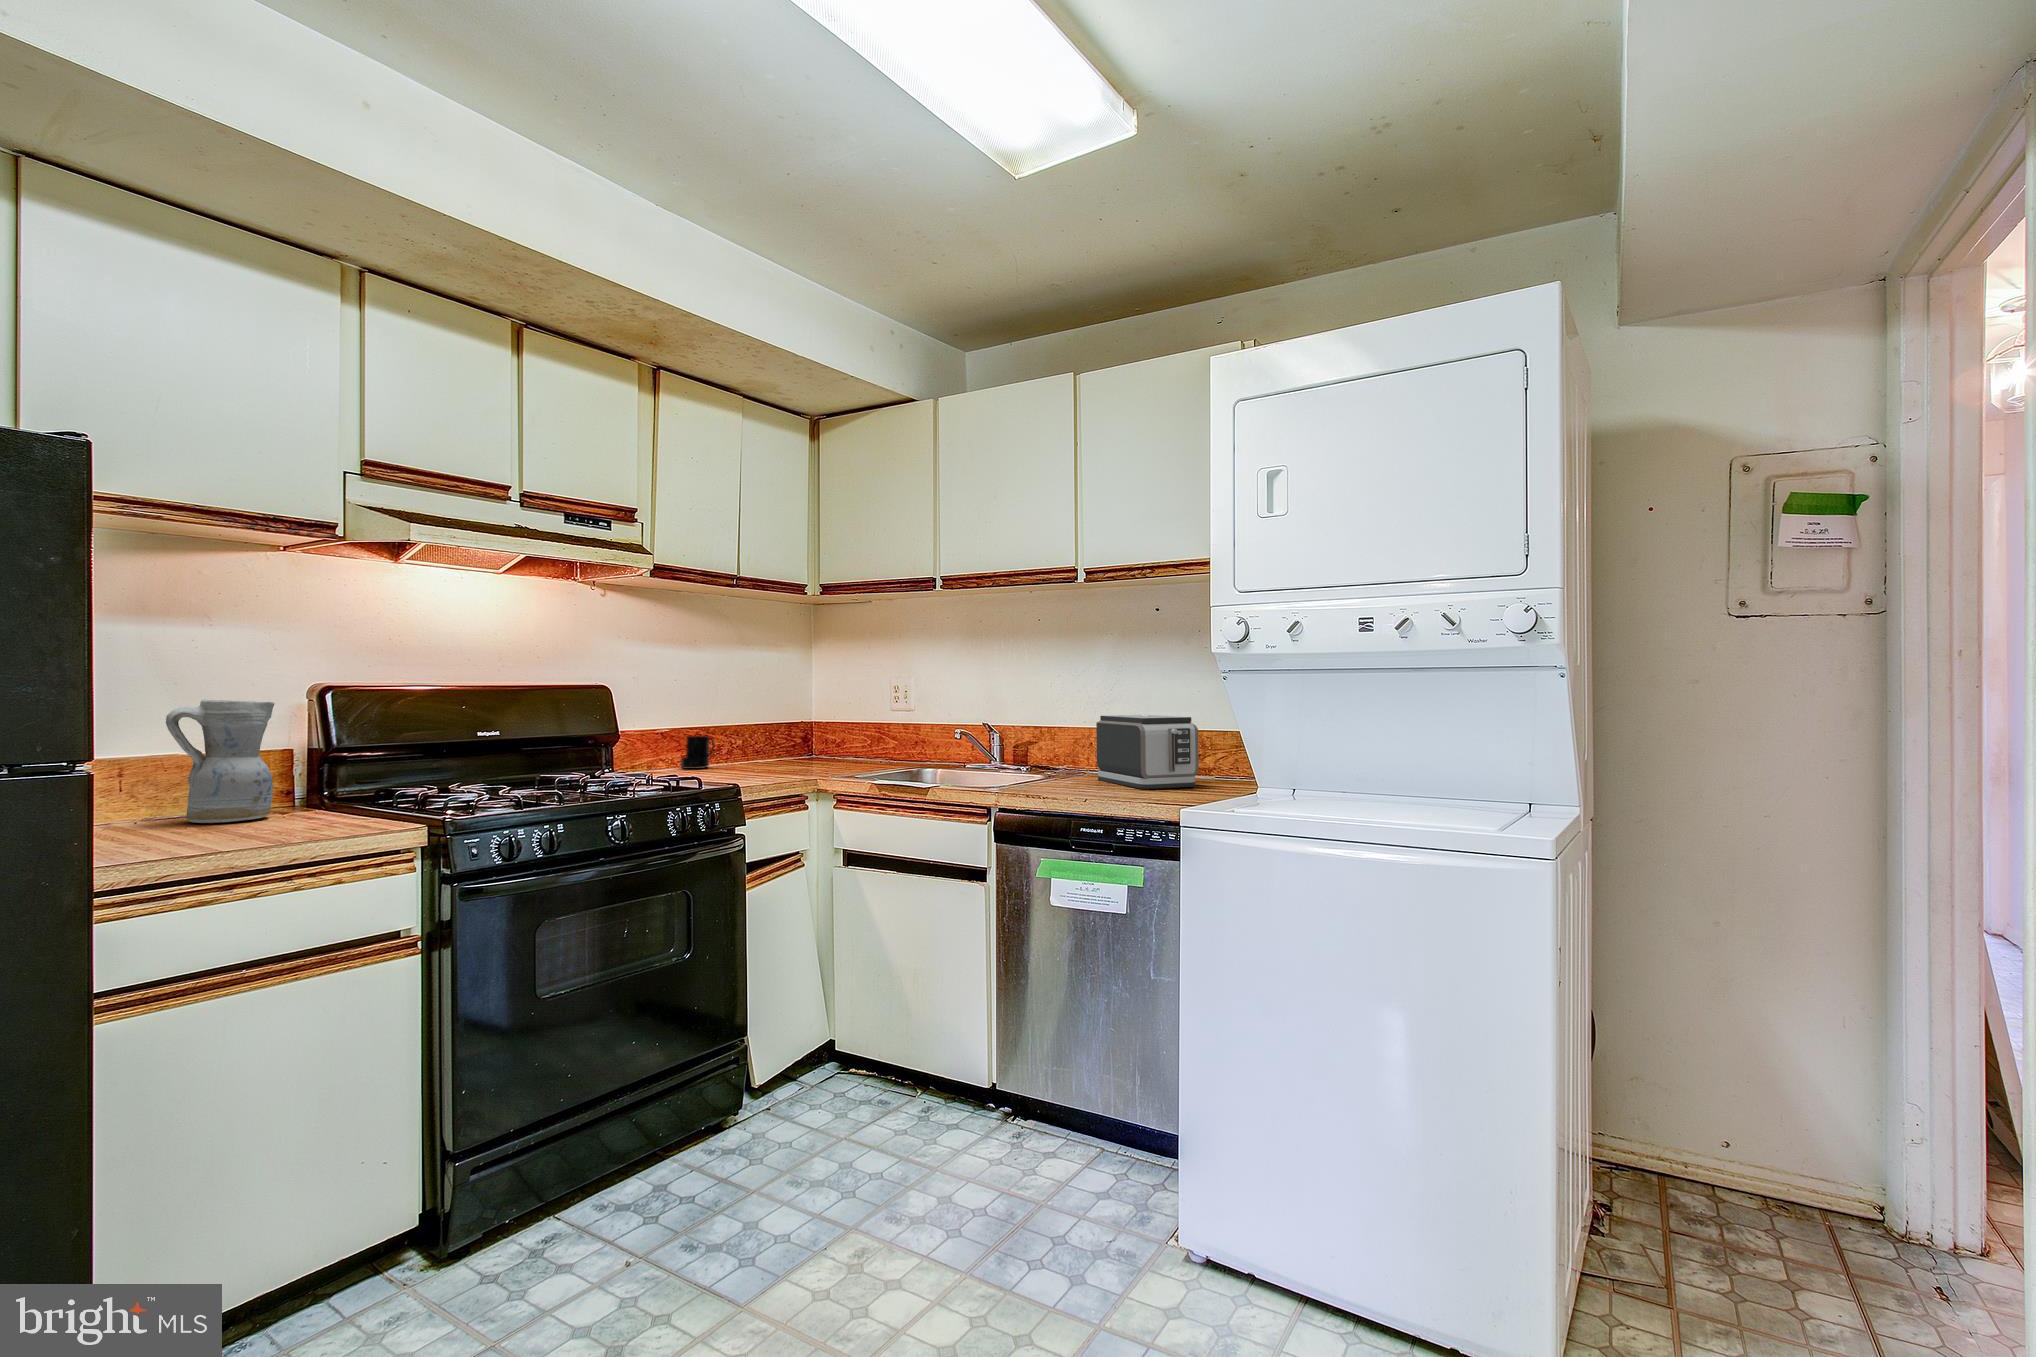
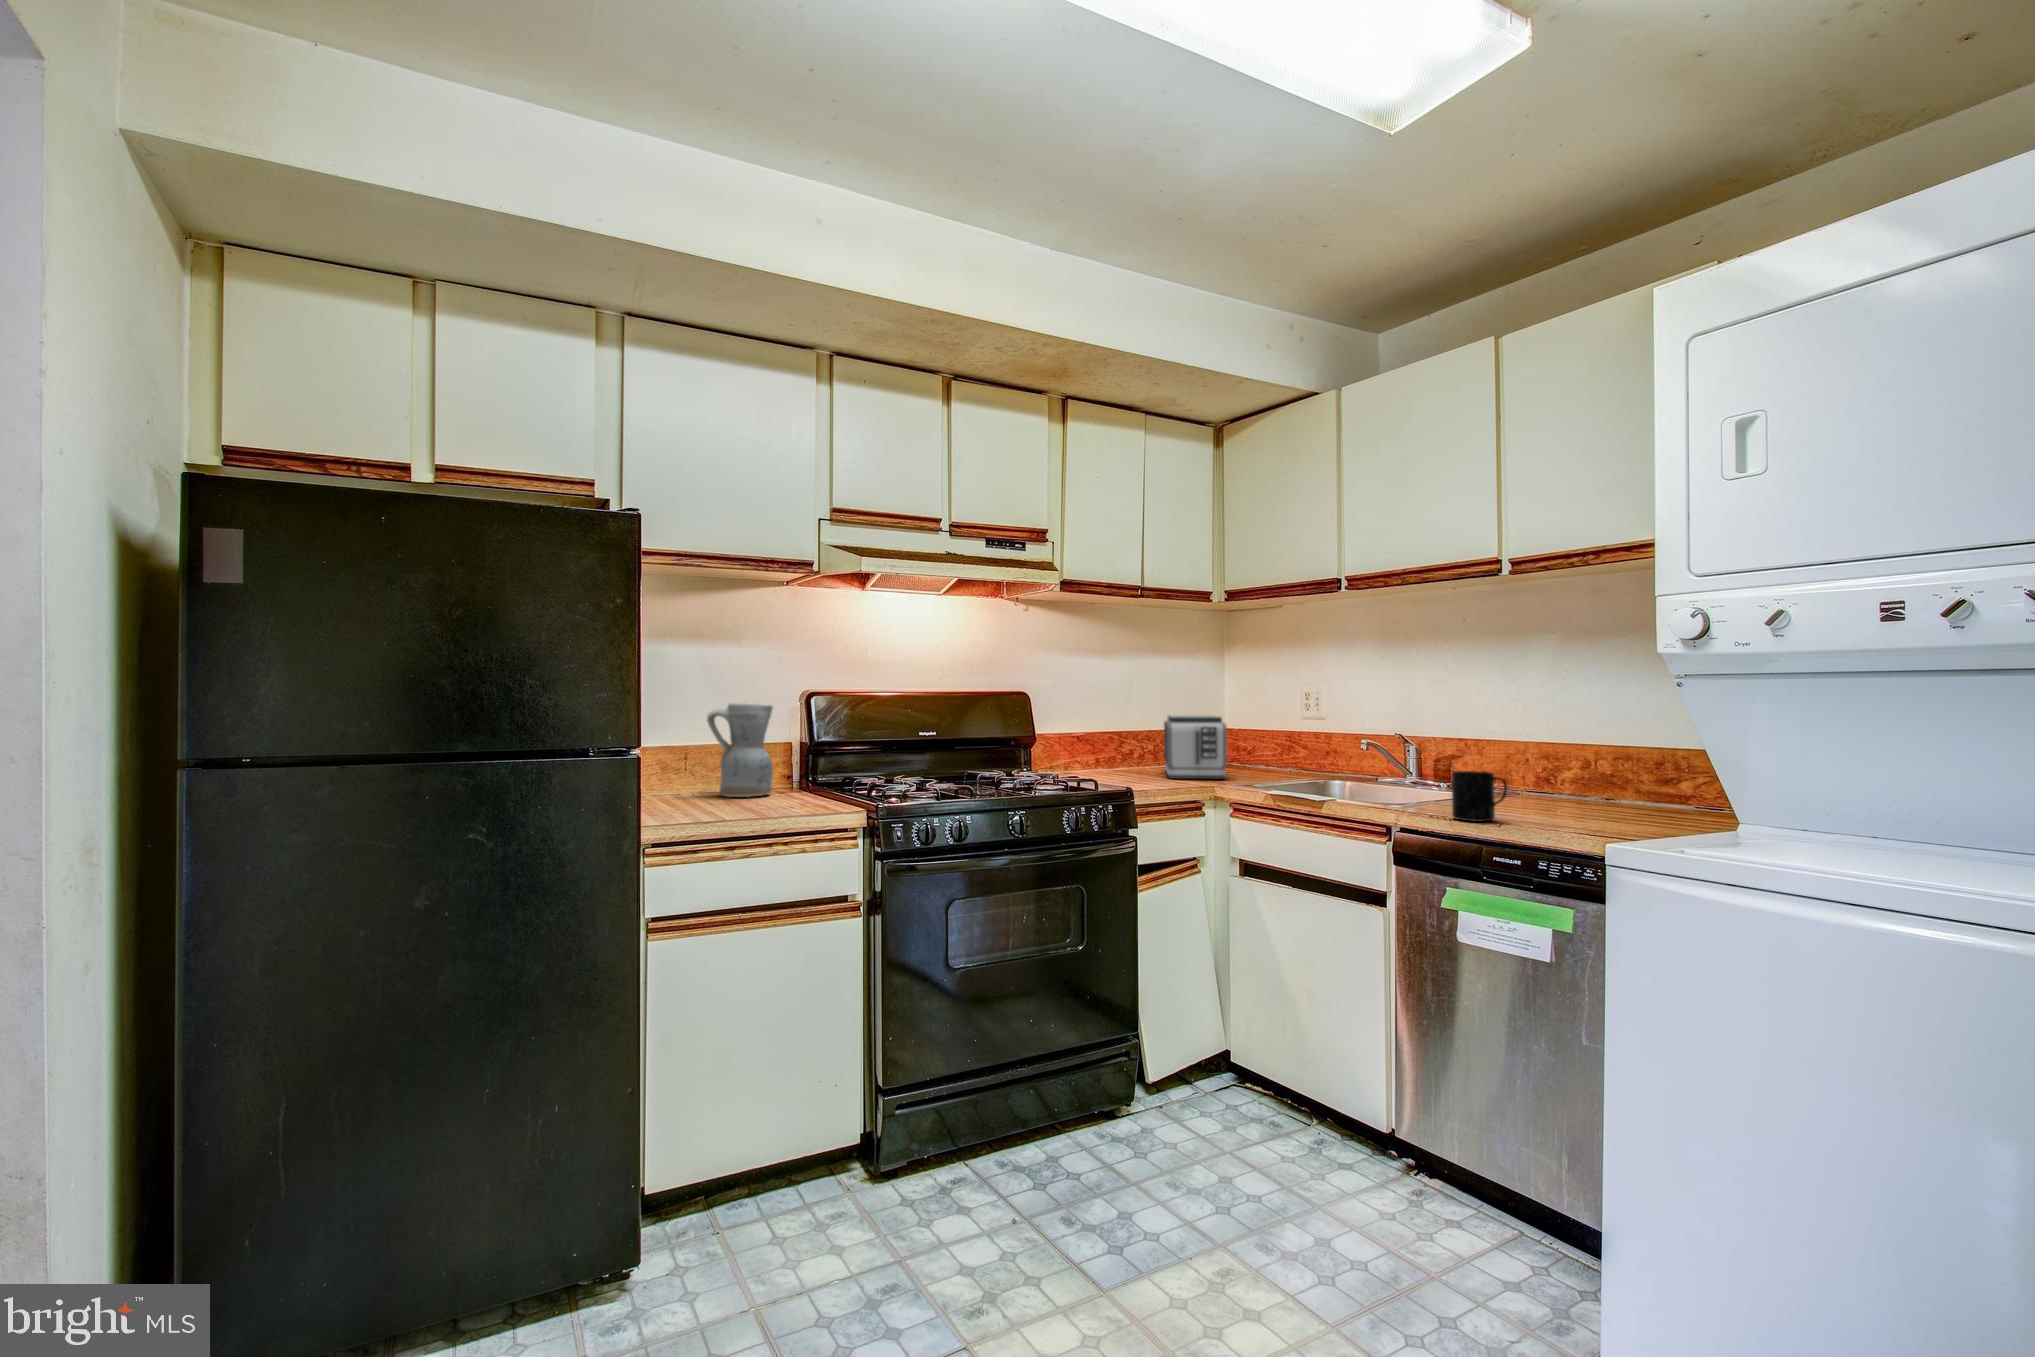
toaster: present [1096,715,1199,789] -> present [1164,715,1227,779]
mug: present [681,735,715,769] -> present [1452,771,1507,822]

